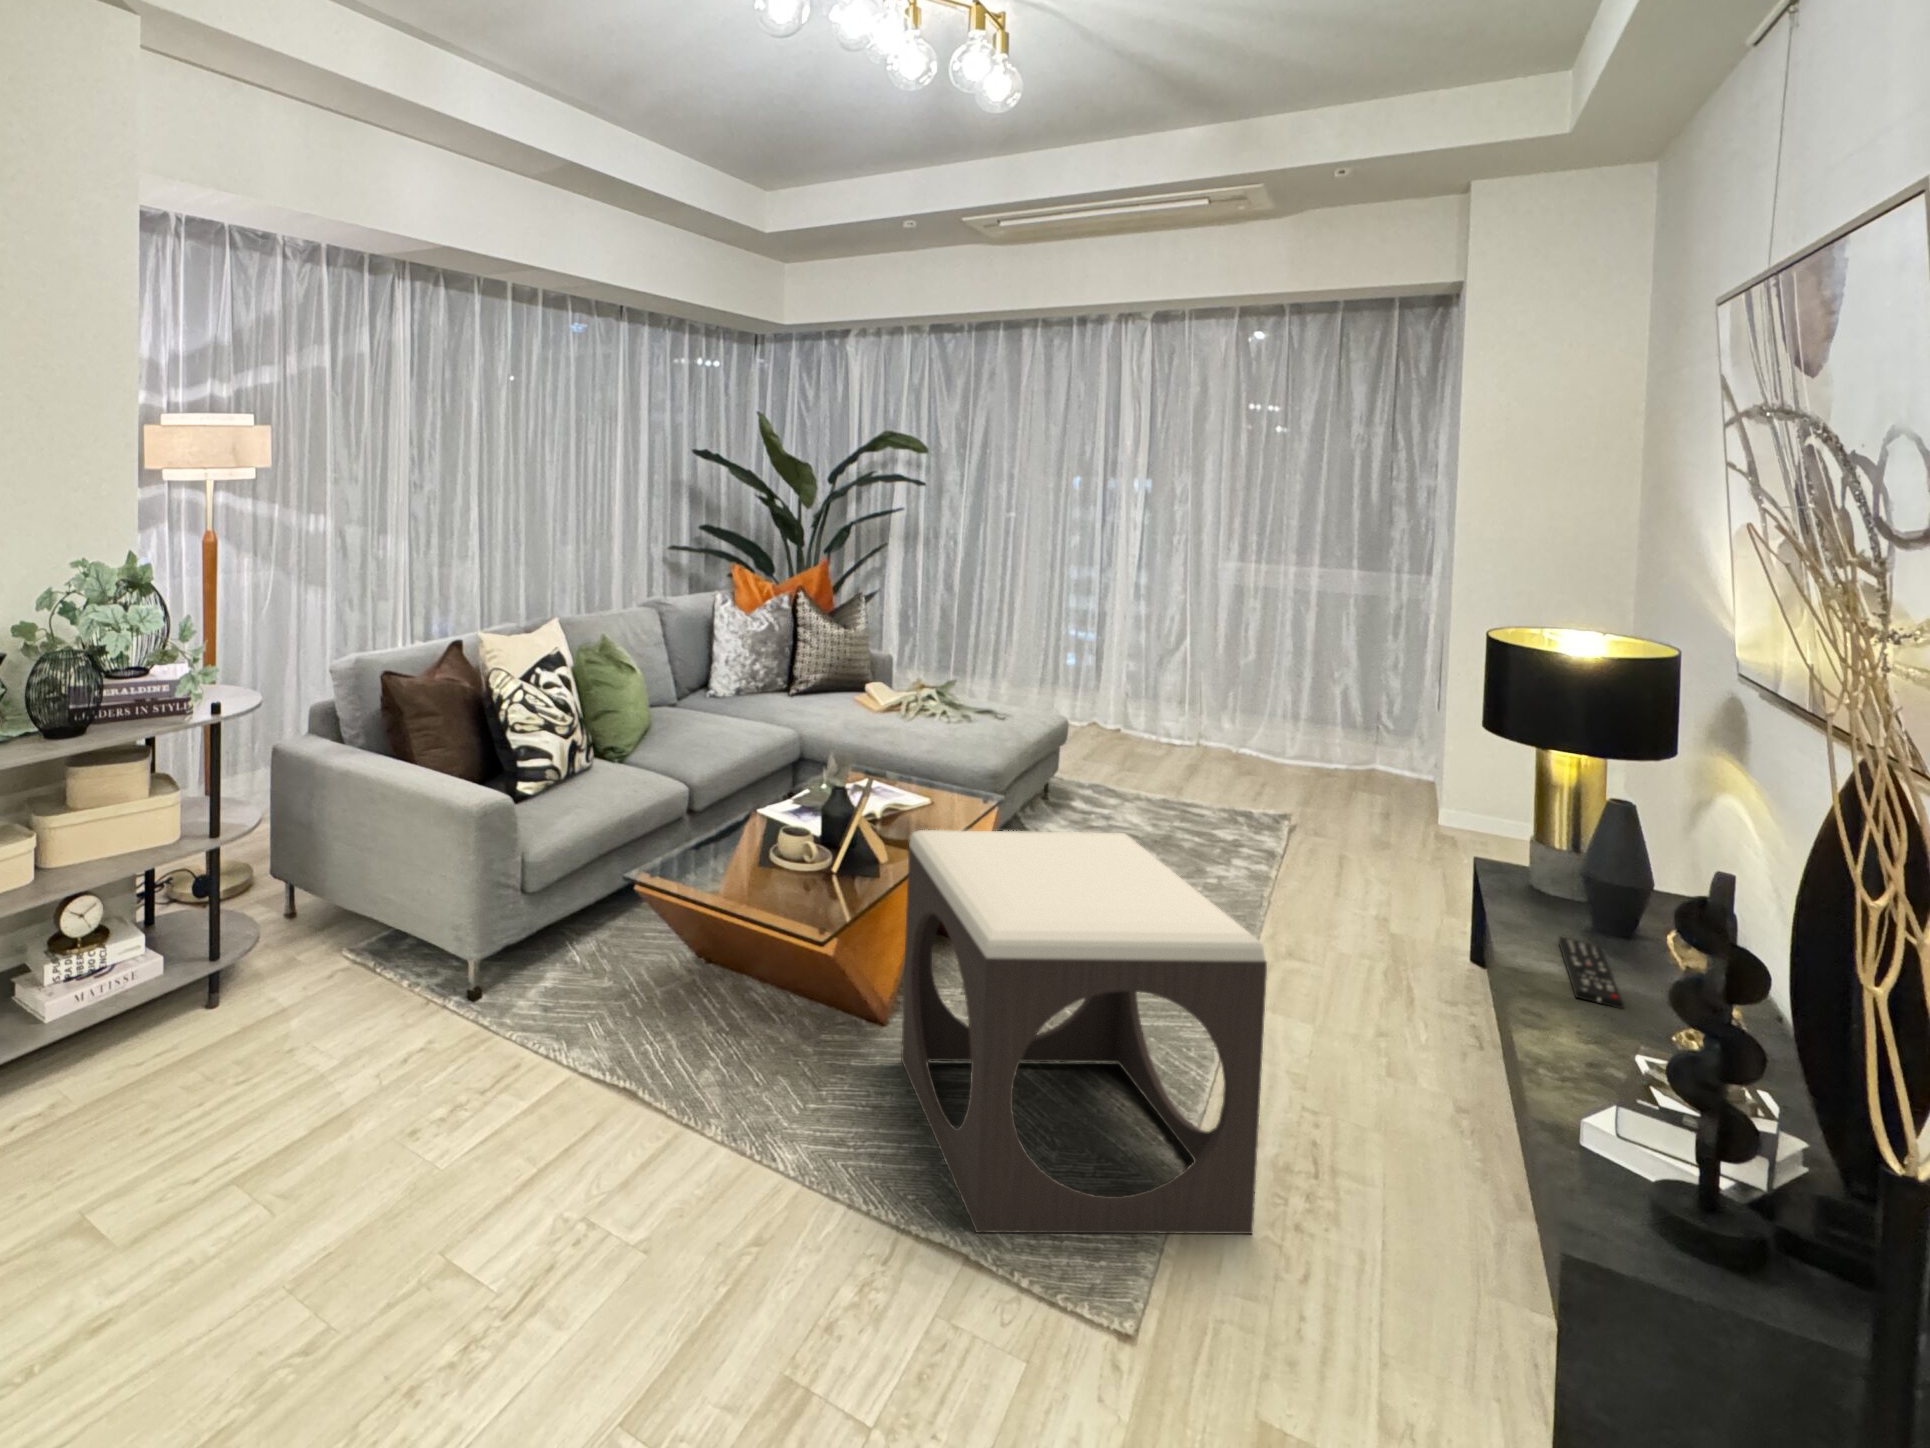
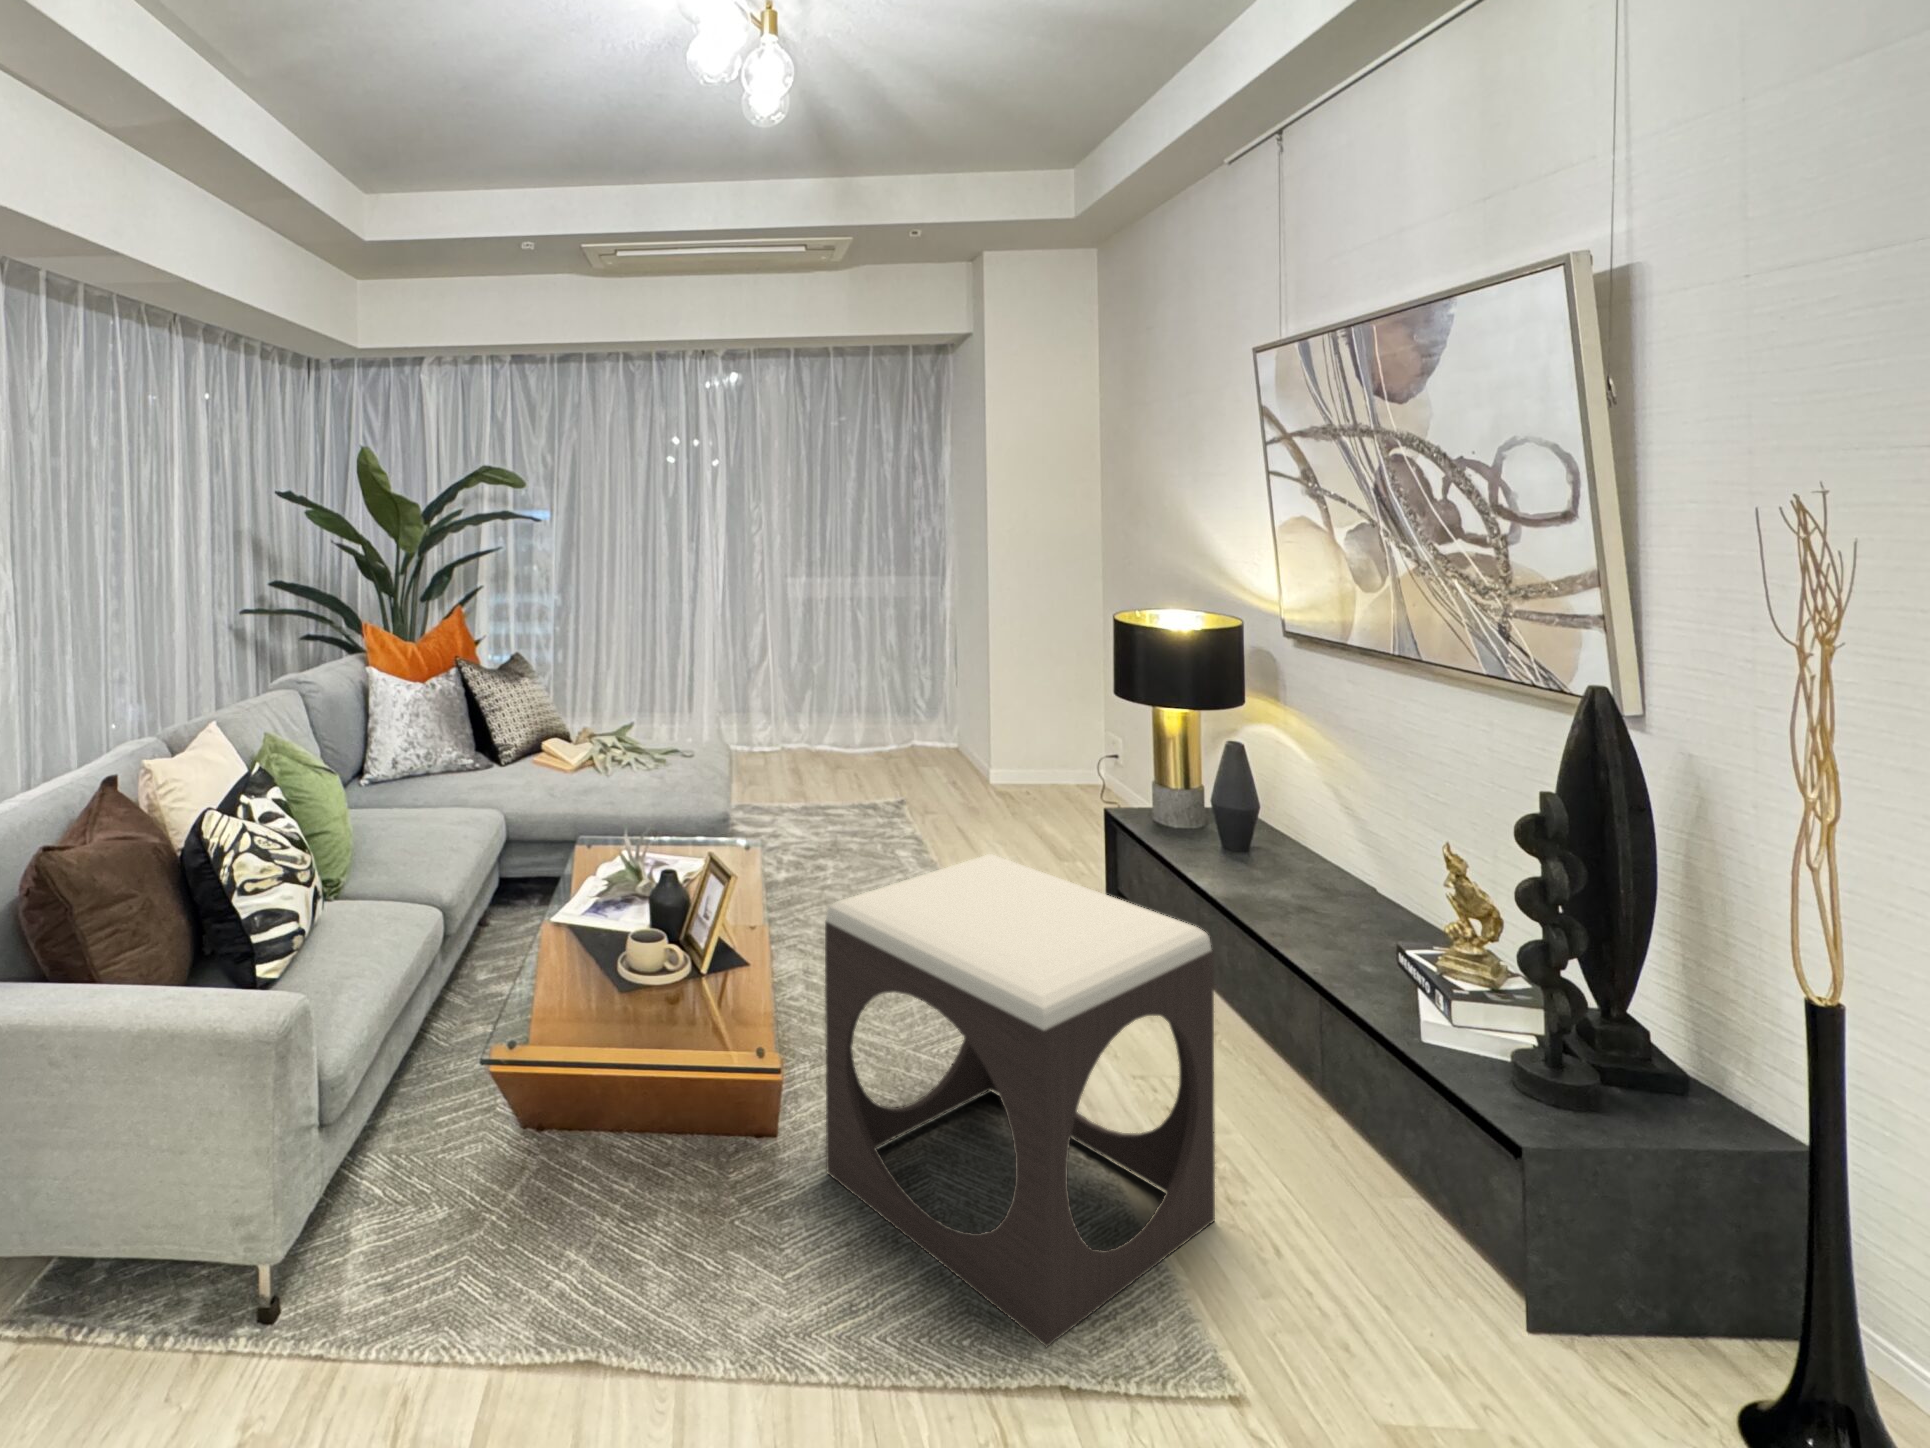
remote control: present [1559,937,1623,1008] -> none [1230,861,1317,910]

